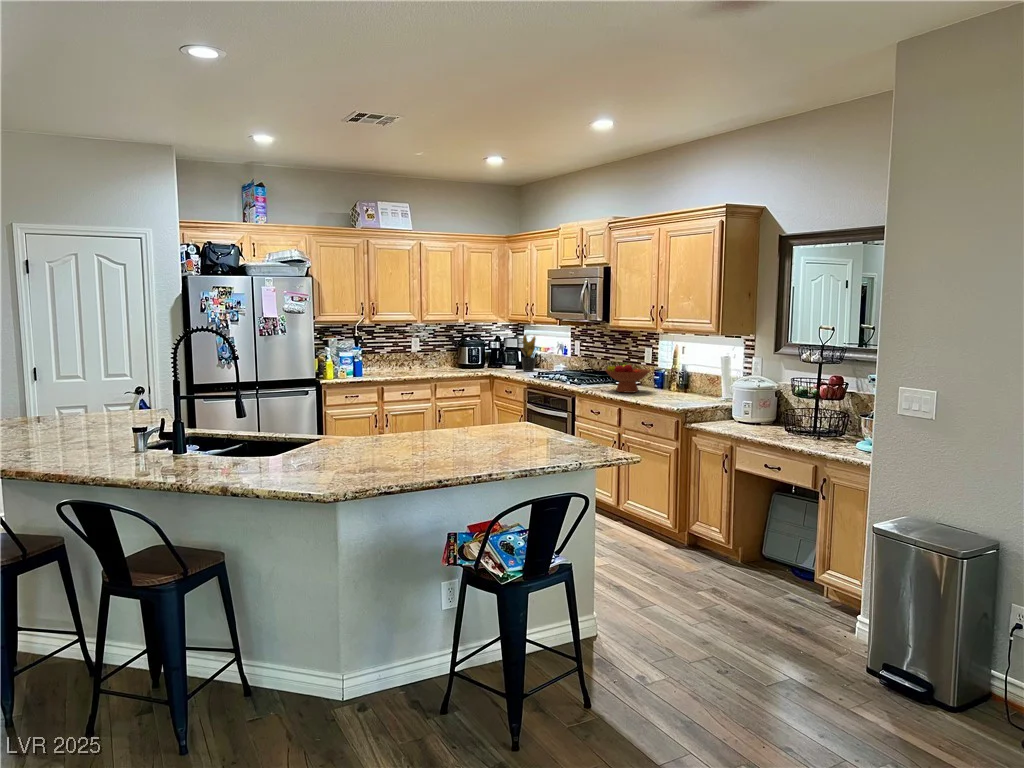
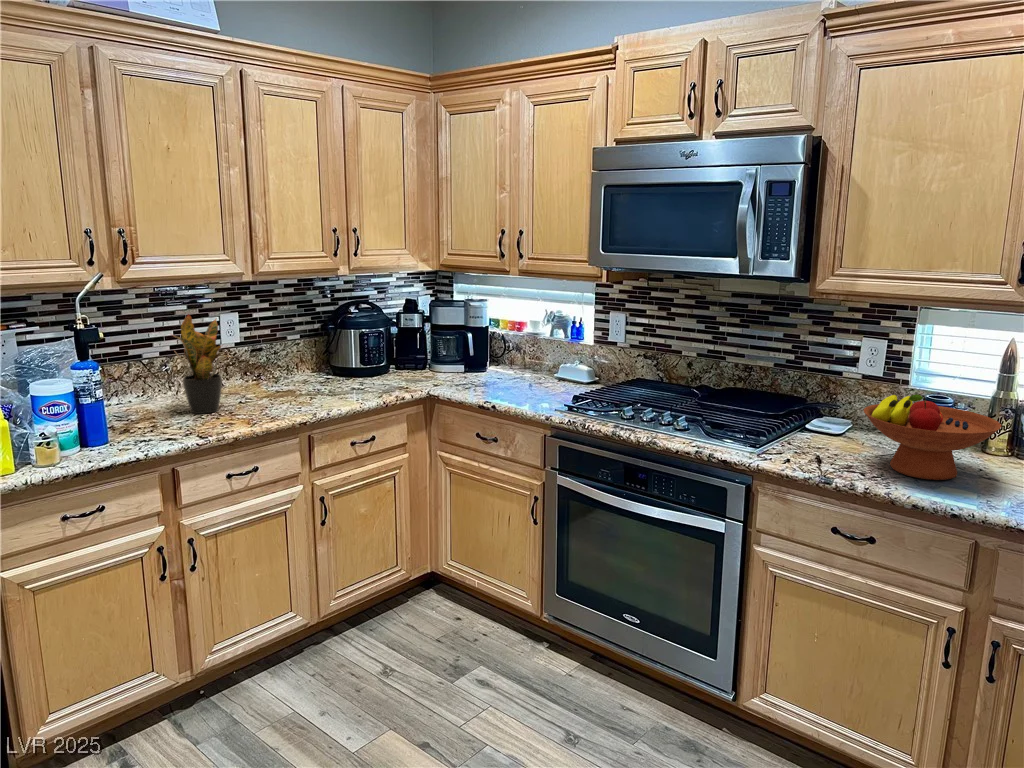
potted plant: present [522,334,536,372] -> present [174,314,229,414]

